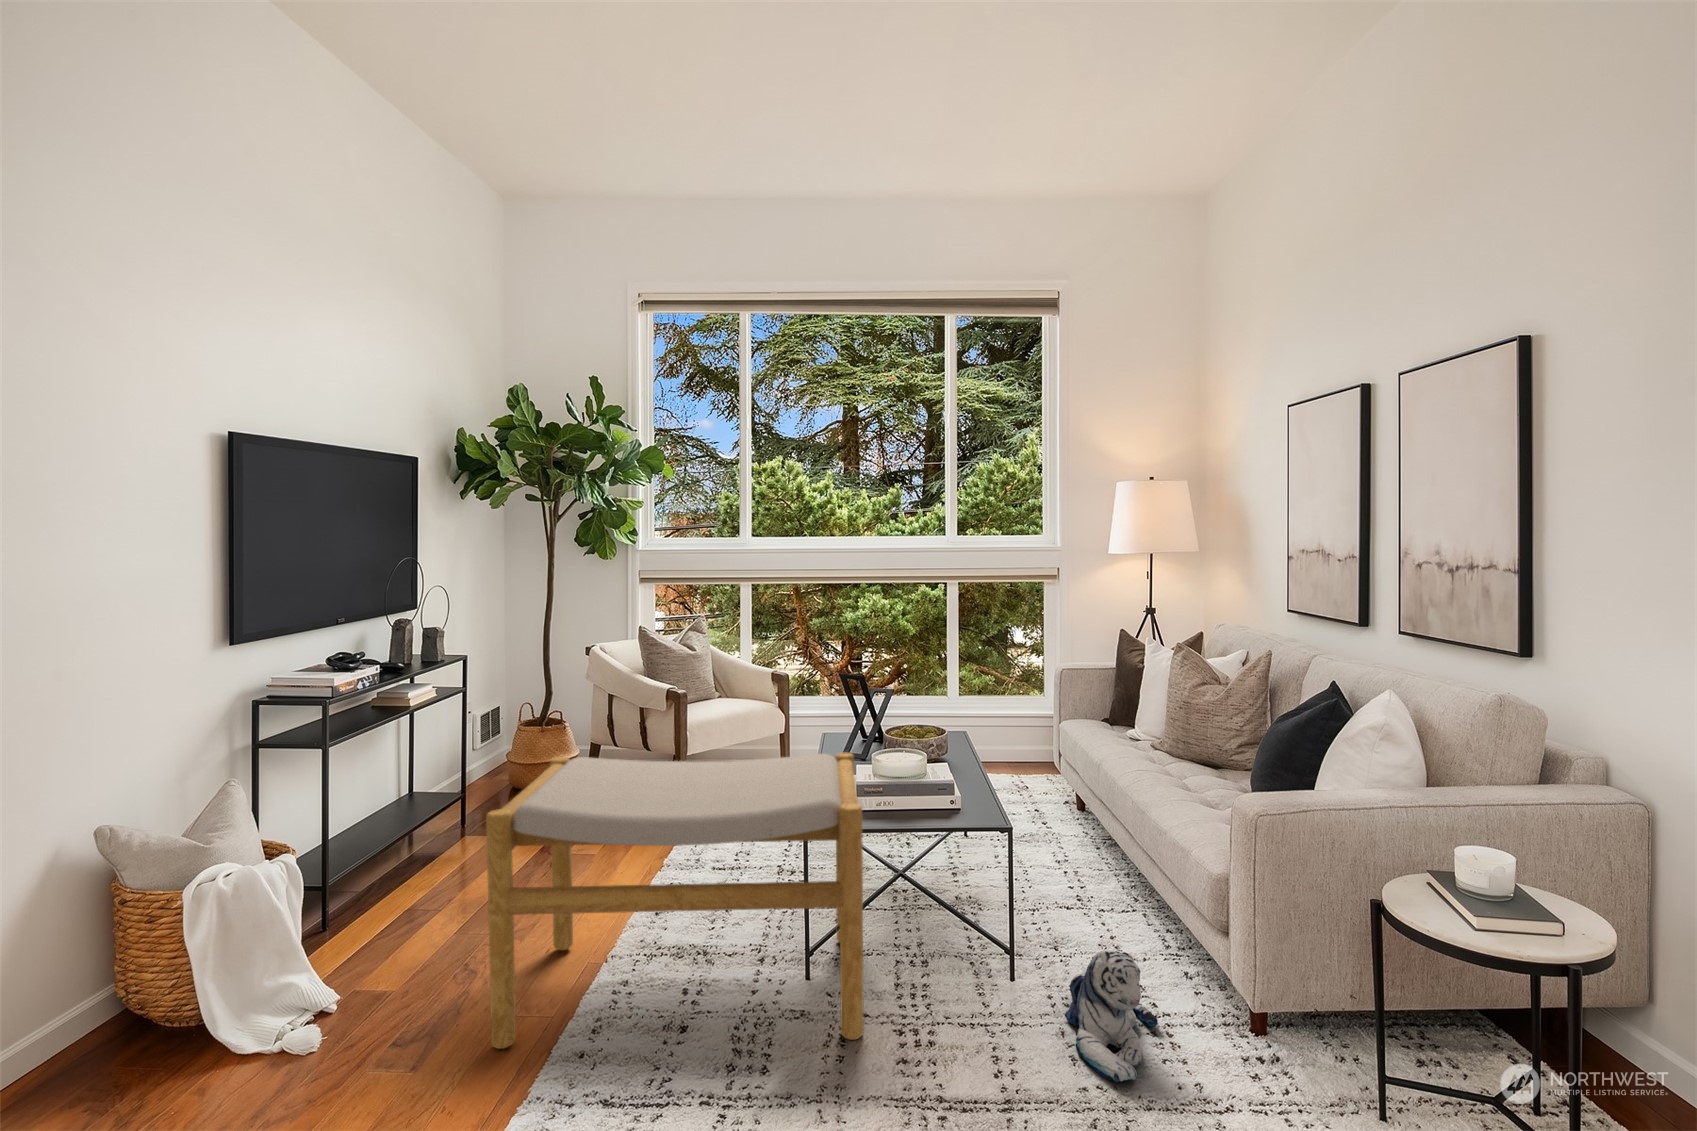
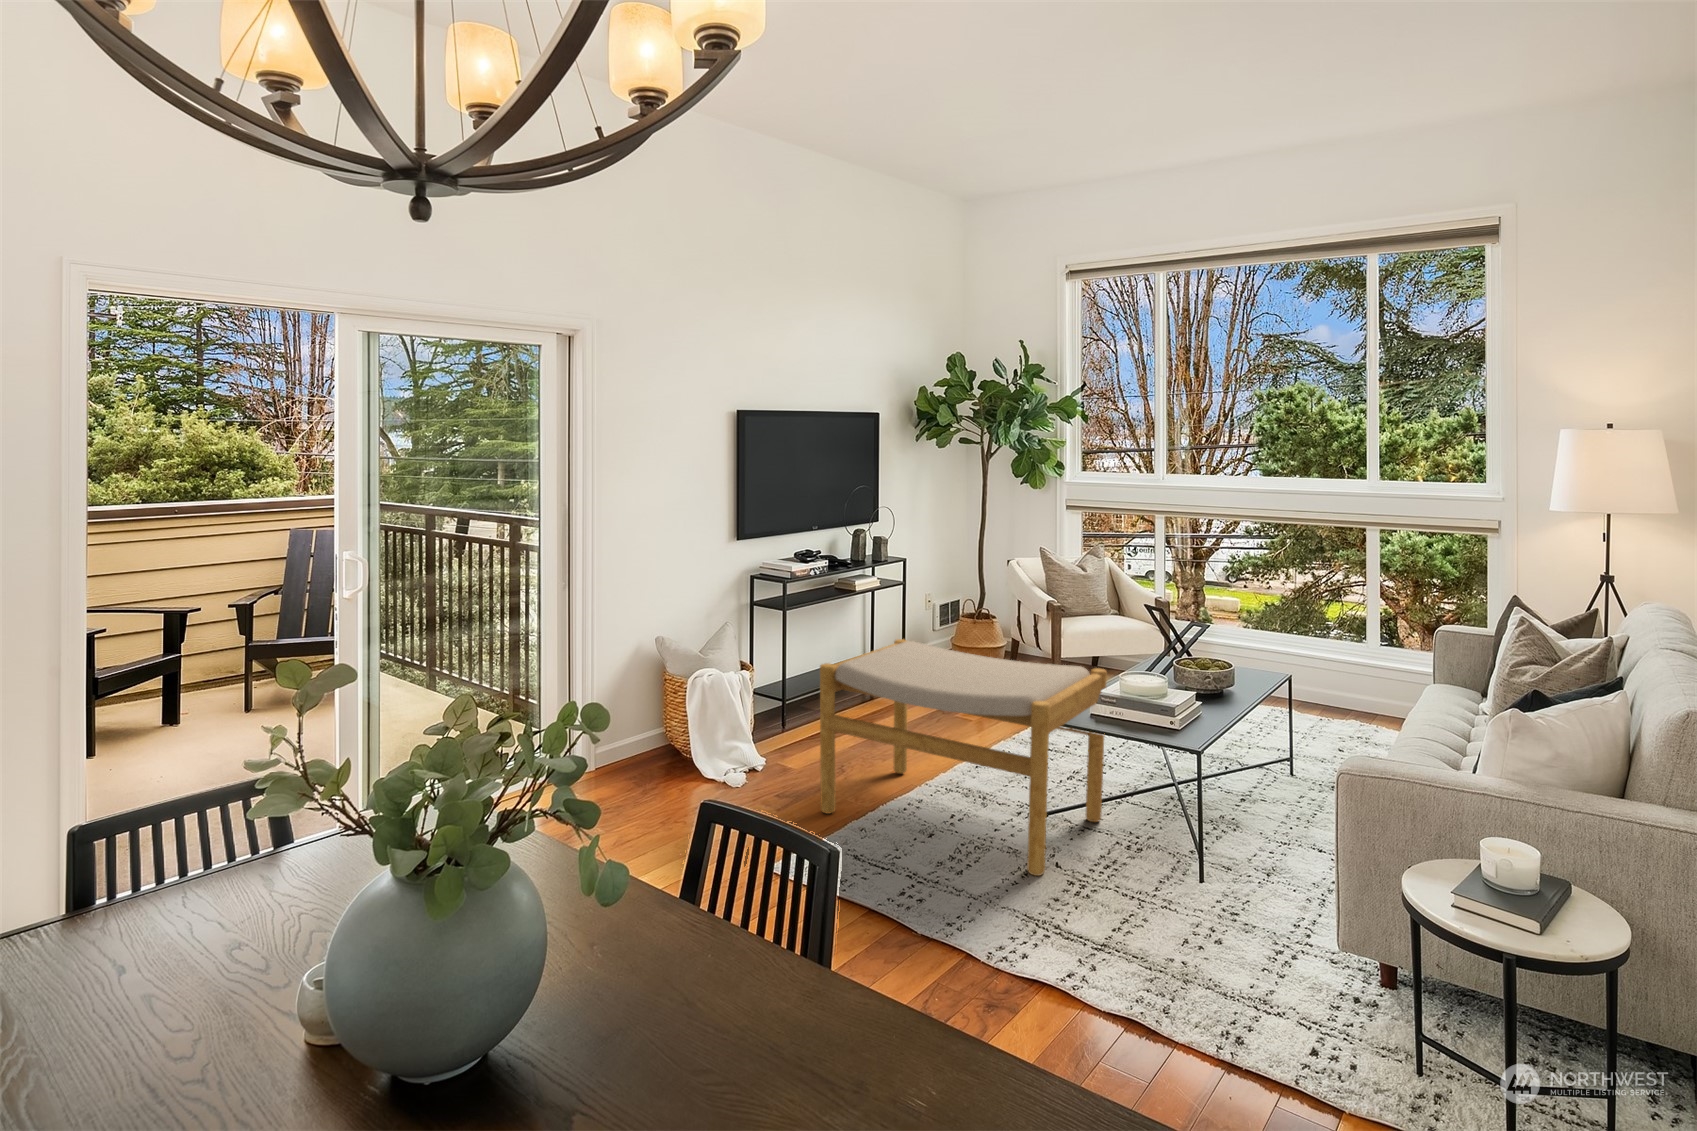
plush toy: present [1065,951,1158,1083] -> none [1193,863,1292,966]

